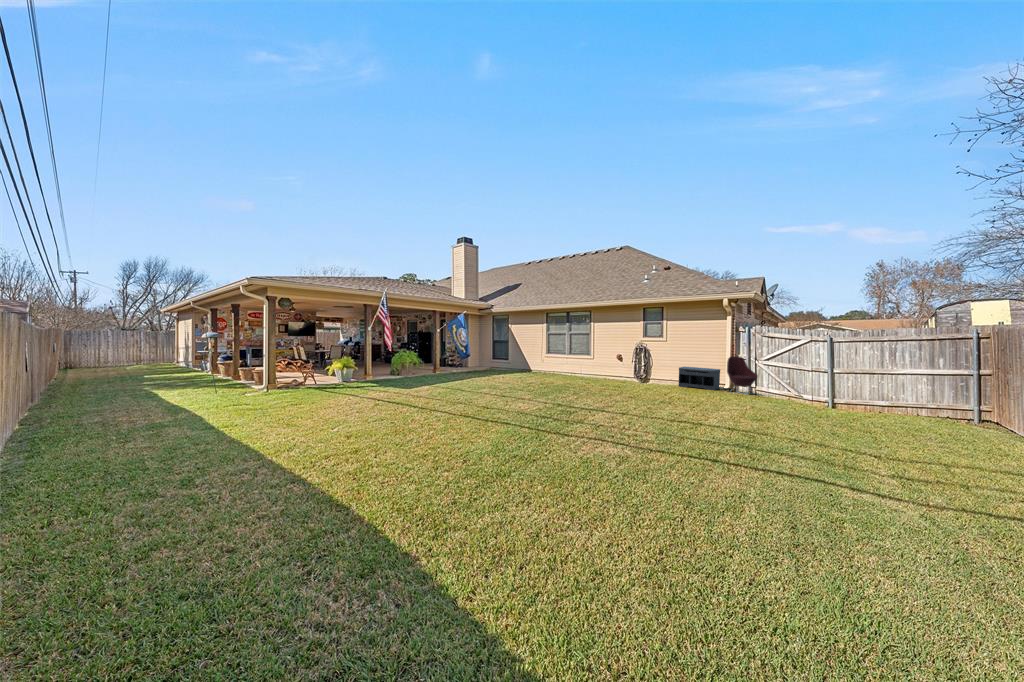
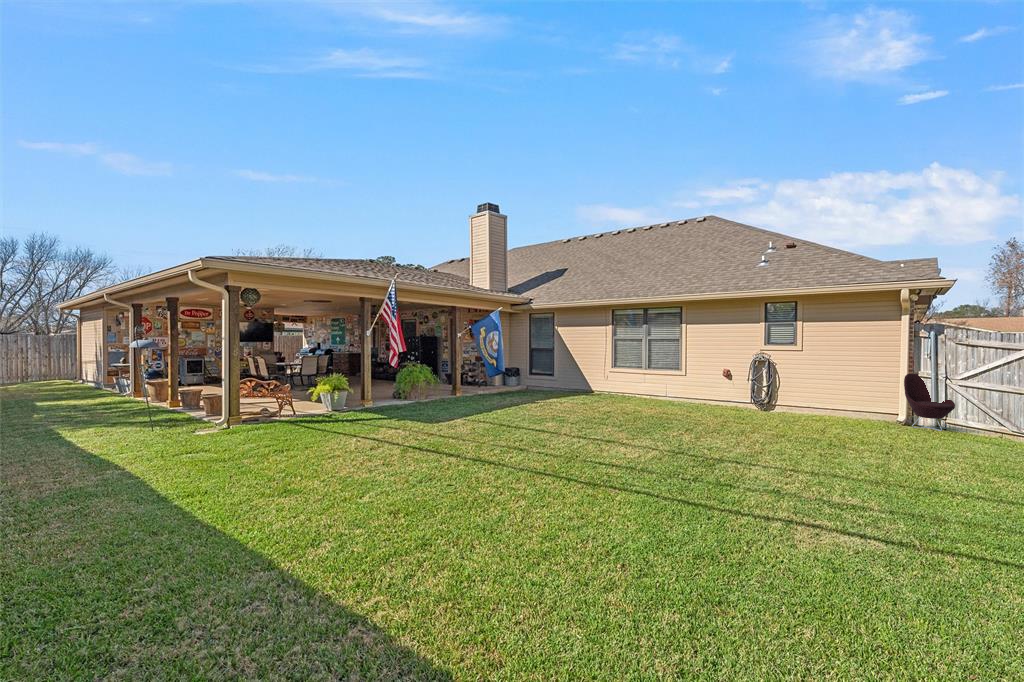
bench: present [679,367,720,390] -> none [825,388,889,423]

